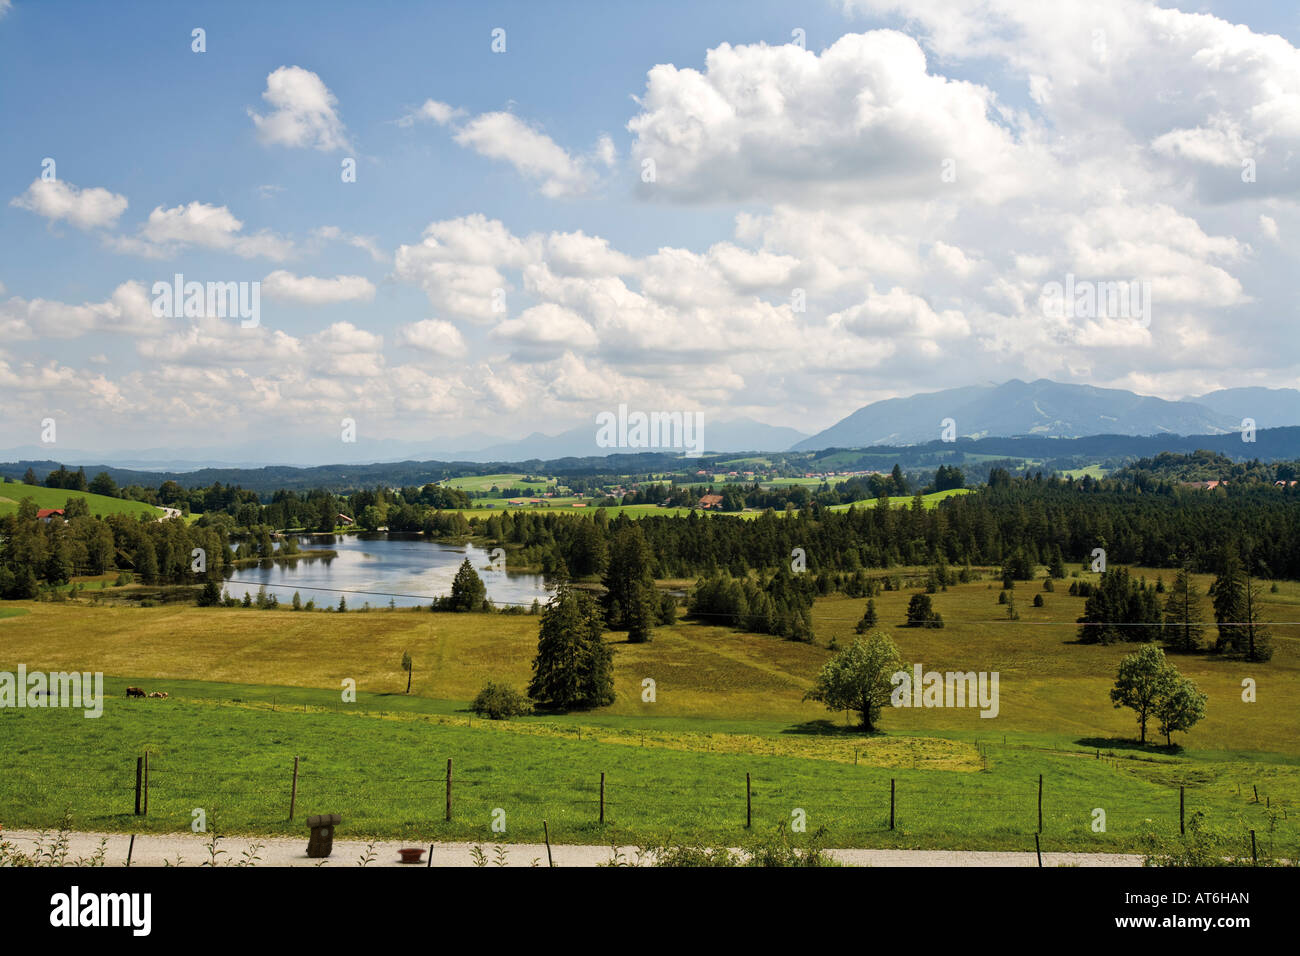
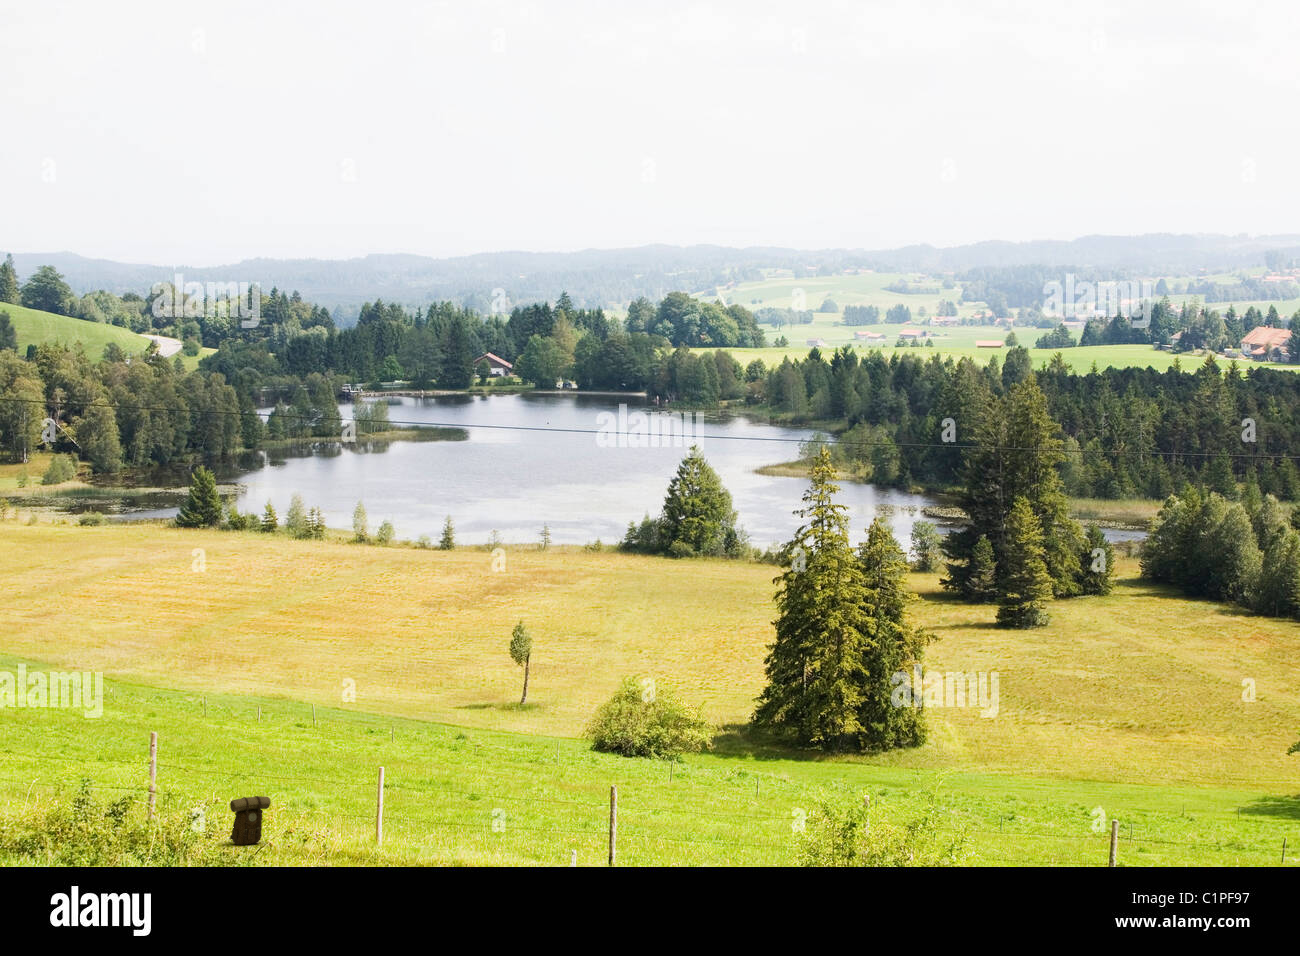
basket: present [397,836,426,863] -> none [340,815,375,852]

